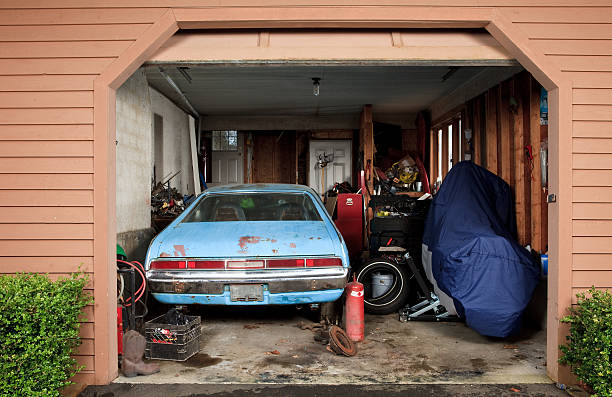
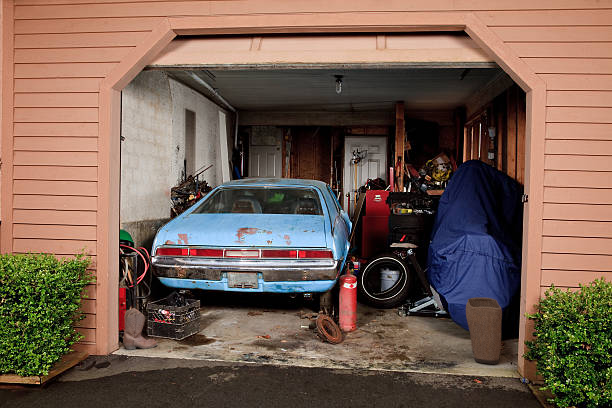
laundry basket: none [482,300,523,368] -> present [466,297,502,364]

